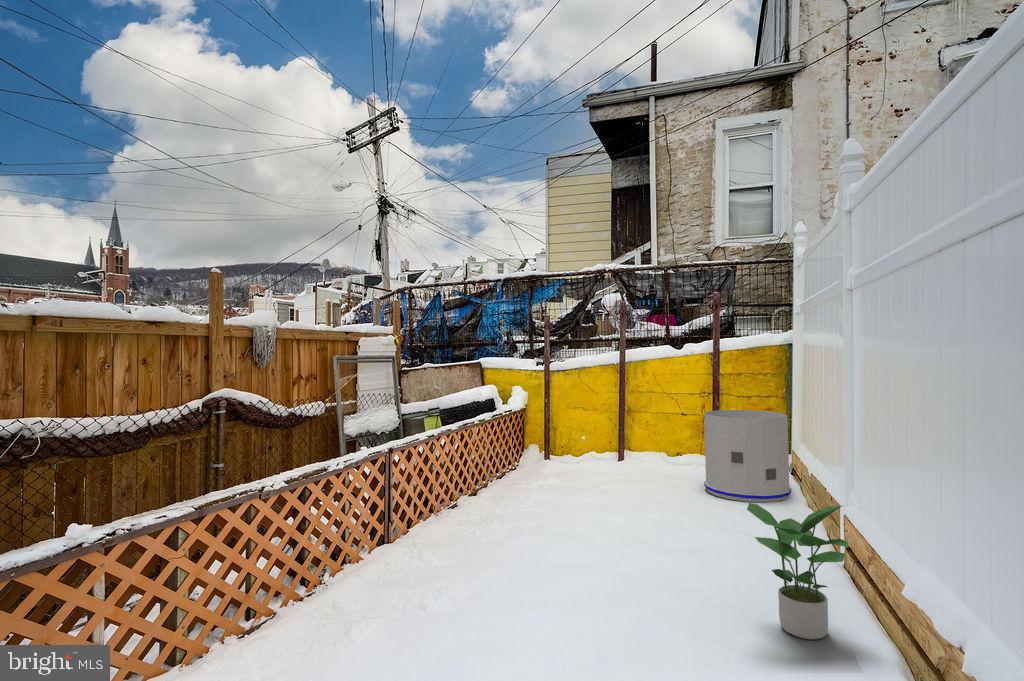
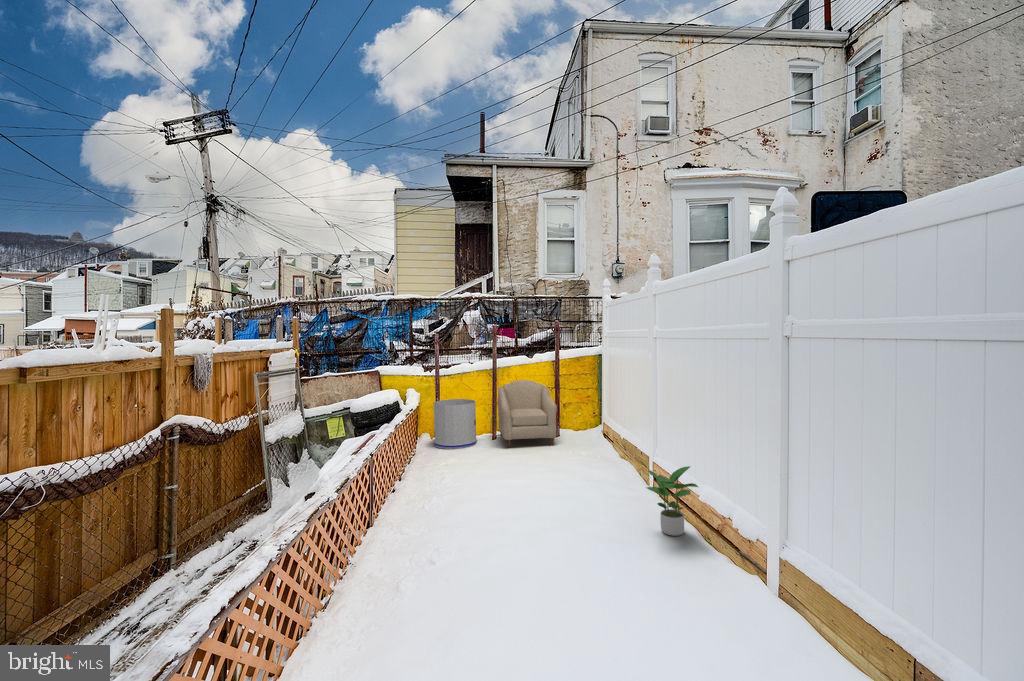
chair: none [617,377,702,473] -> present [498,380,557,448]
trash can: present [704,410,791,502] -> present [434,399,477,449]

